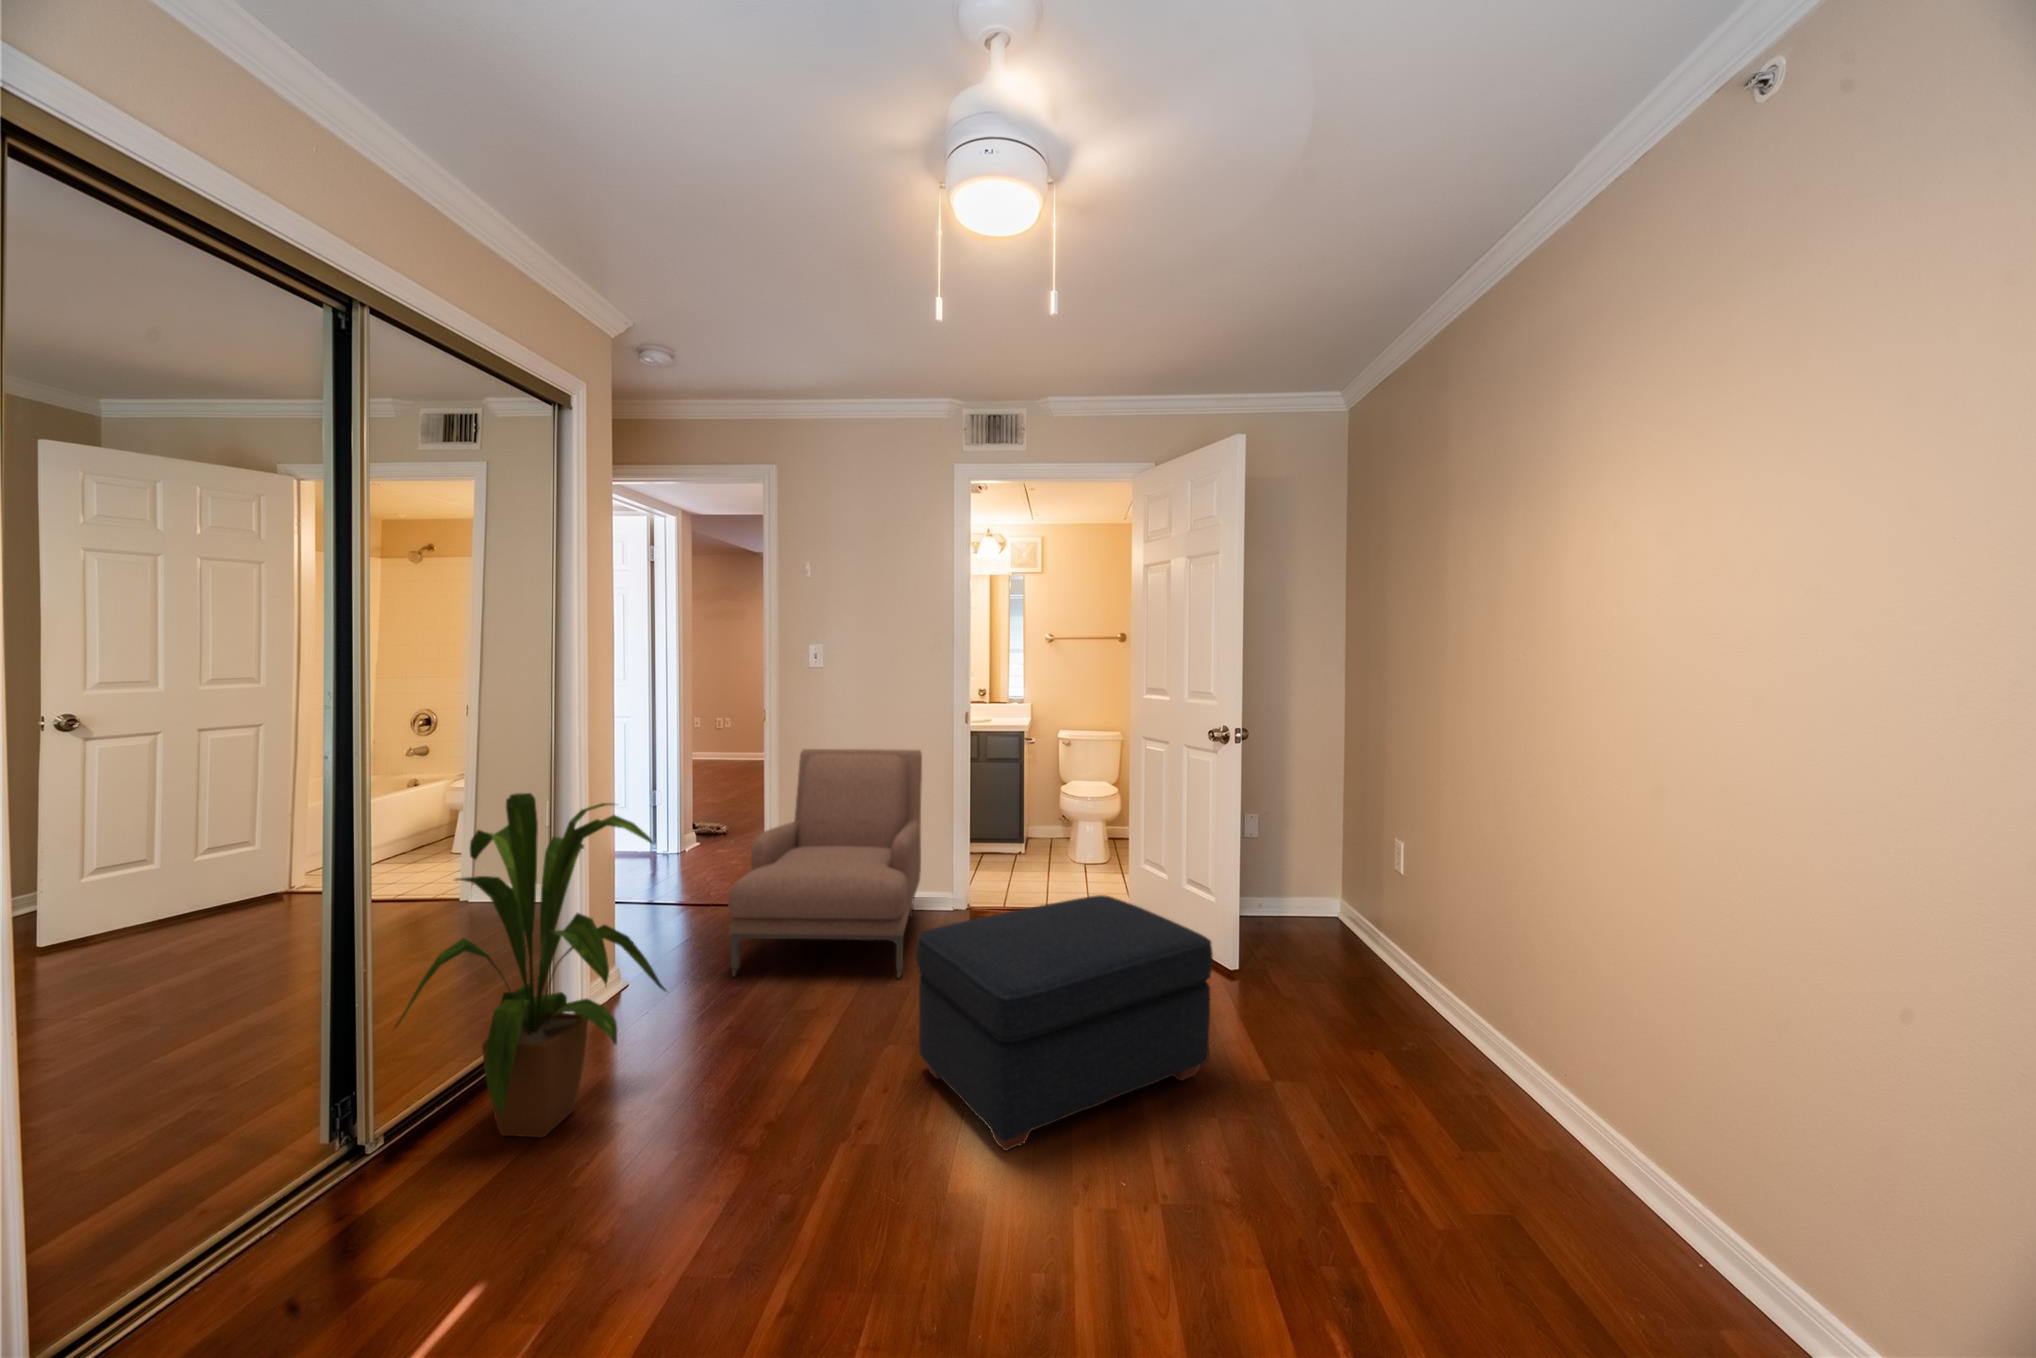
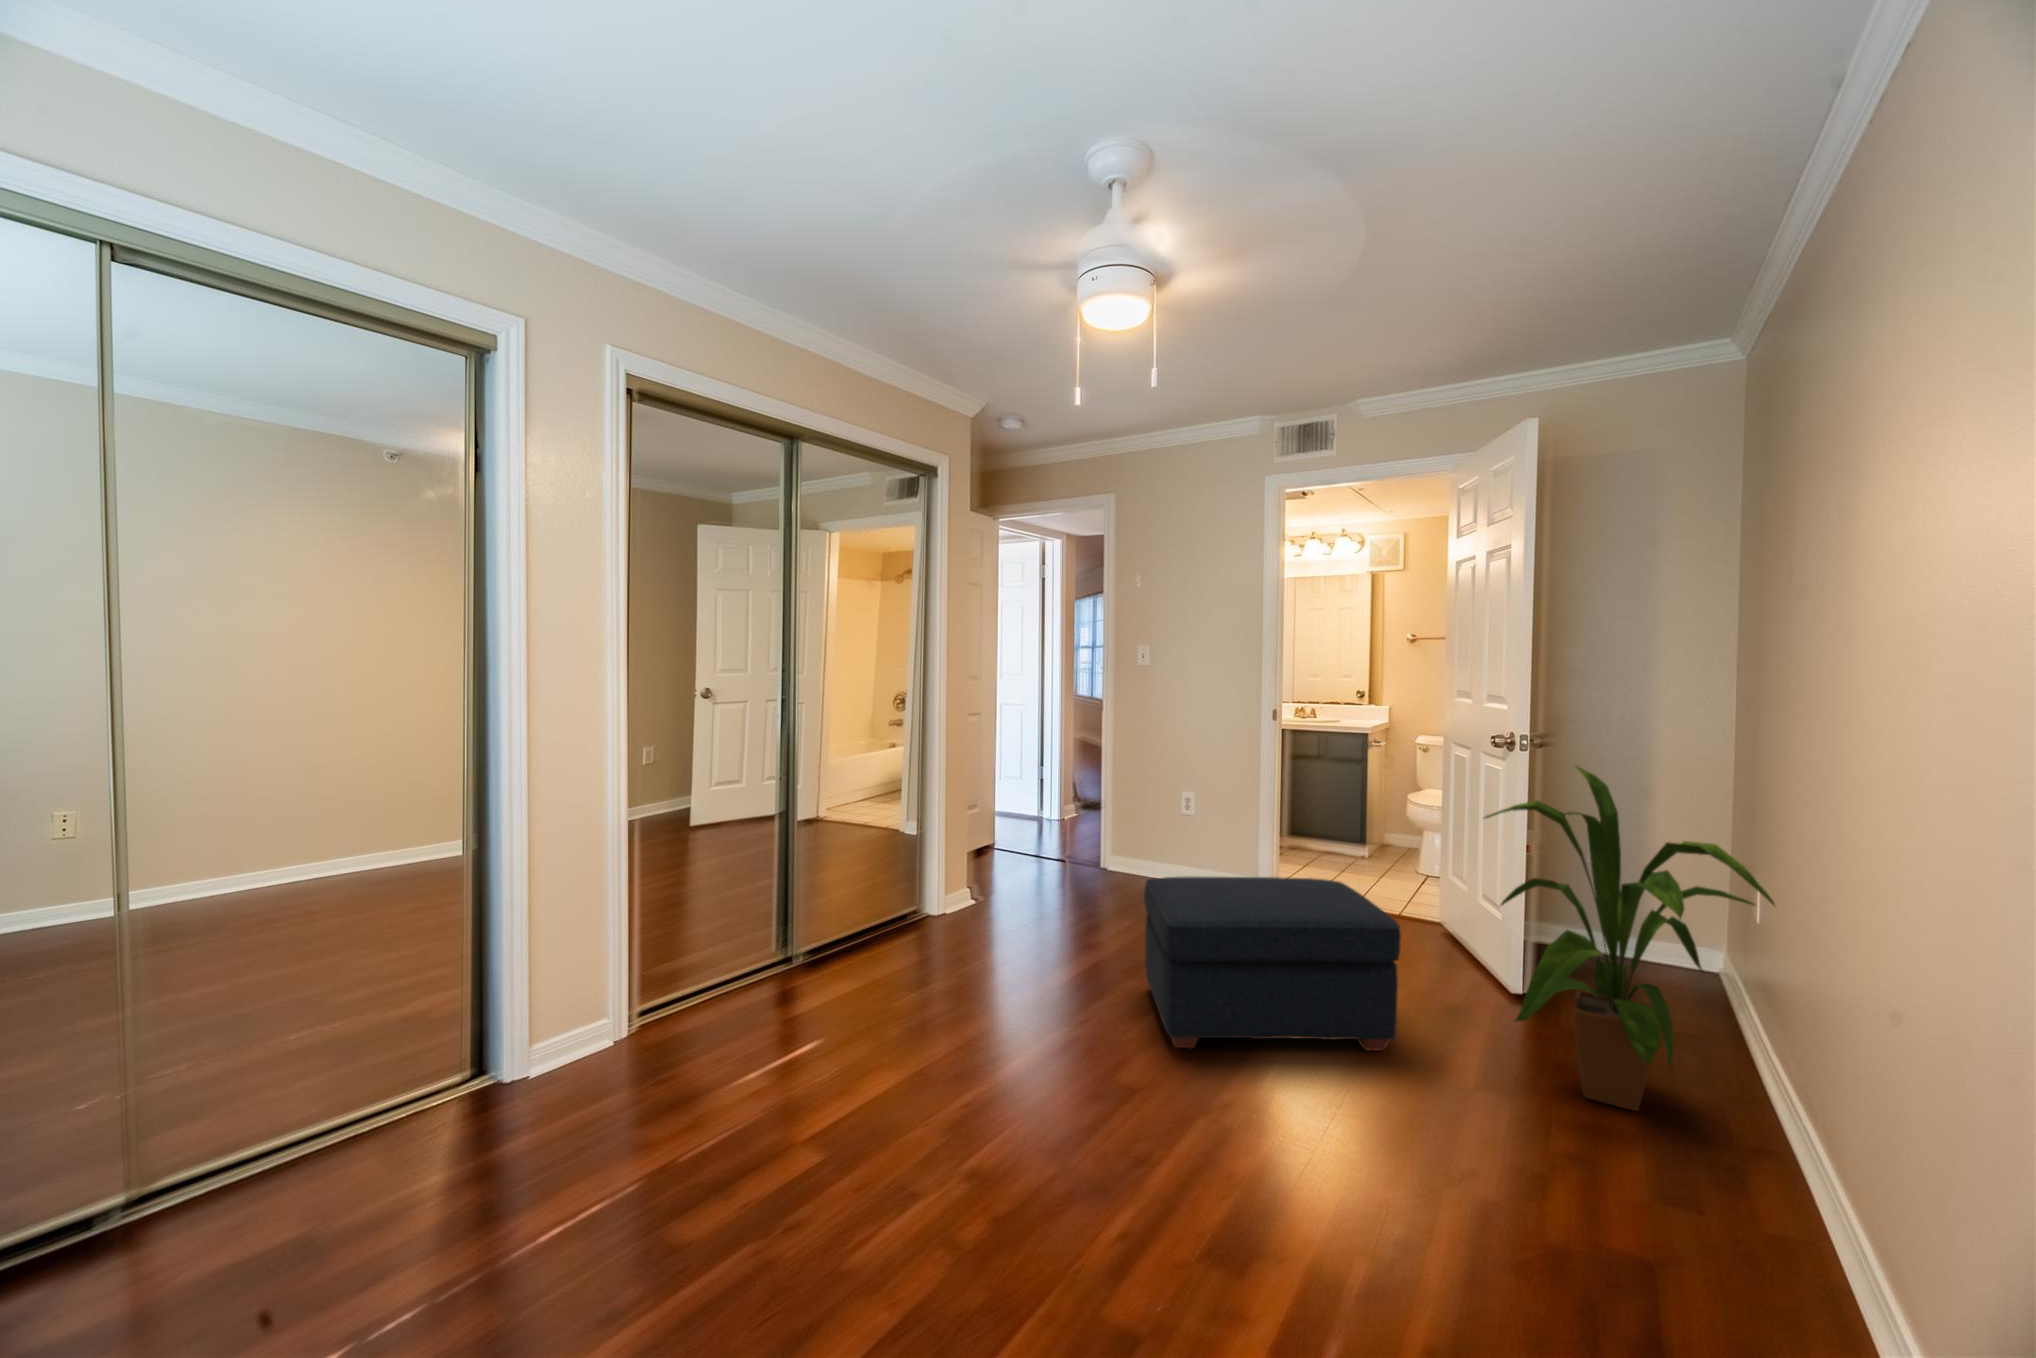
armchair: present [728,749,922,978] -> none [1048,735,1229,931]
house plant: present [395,793,666,1137] -> present [1485,765,1775,1111]

